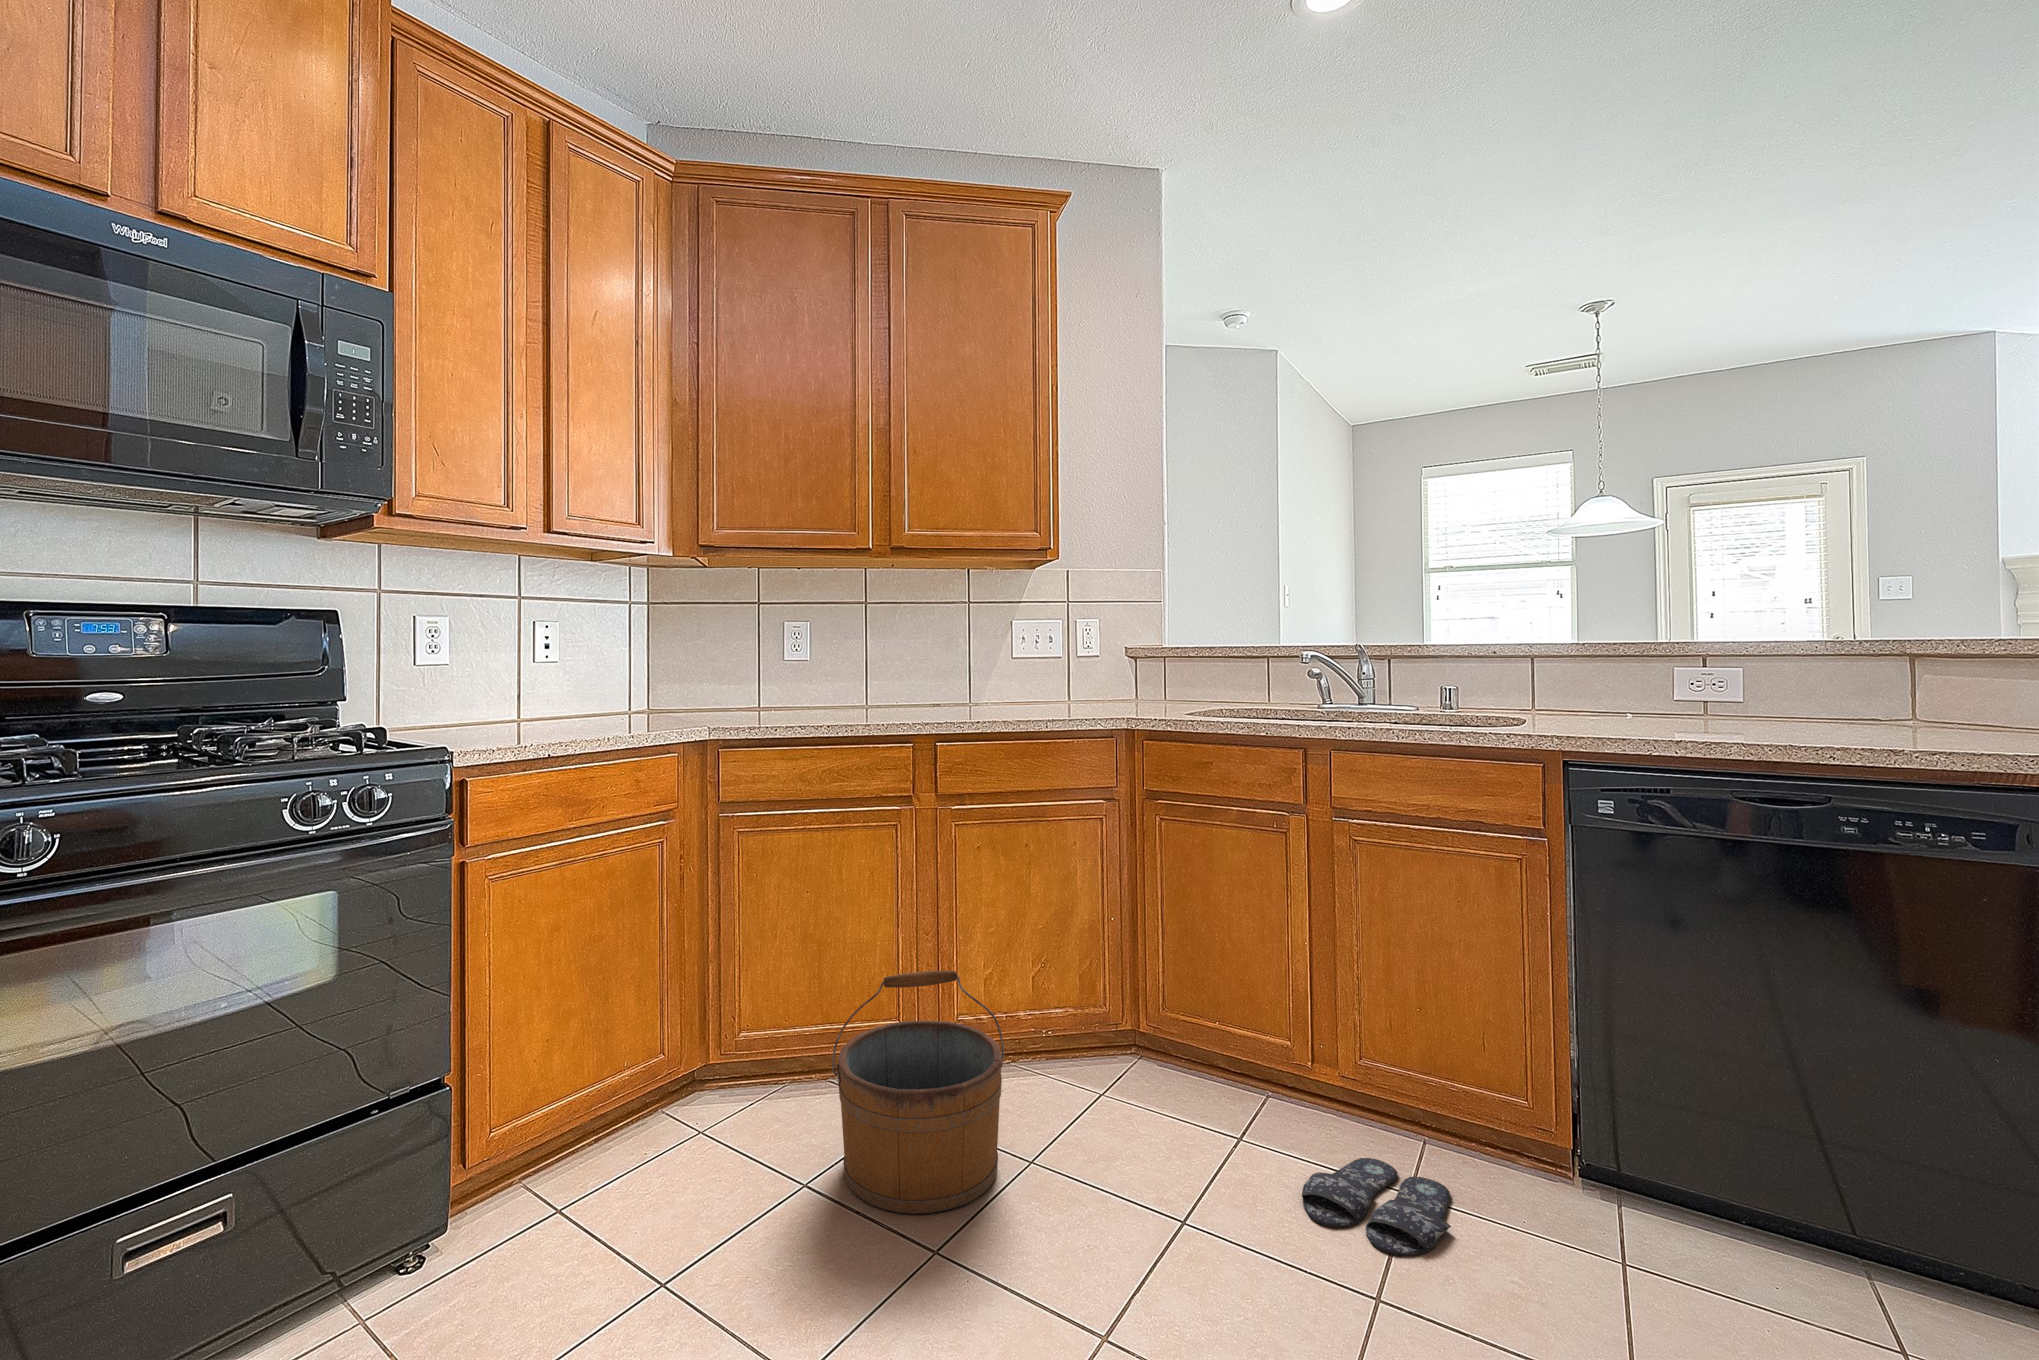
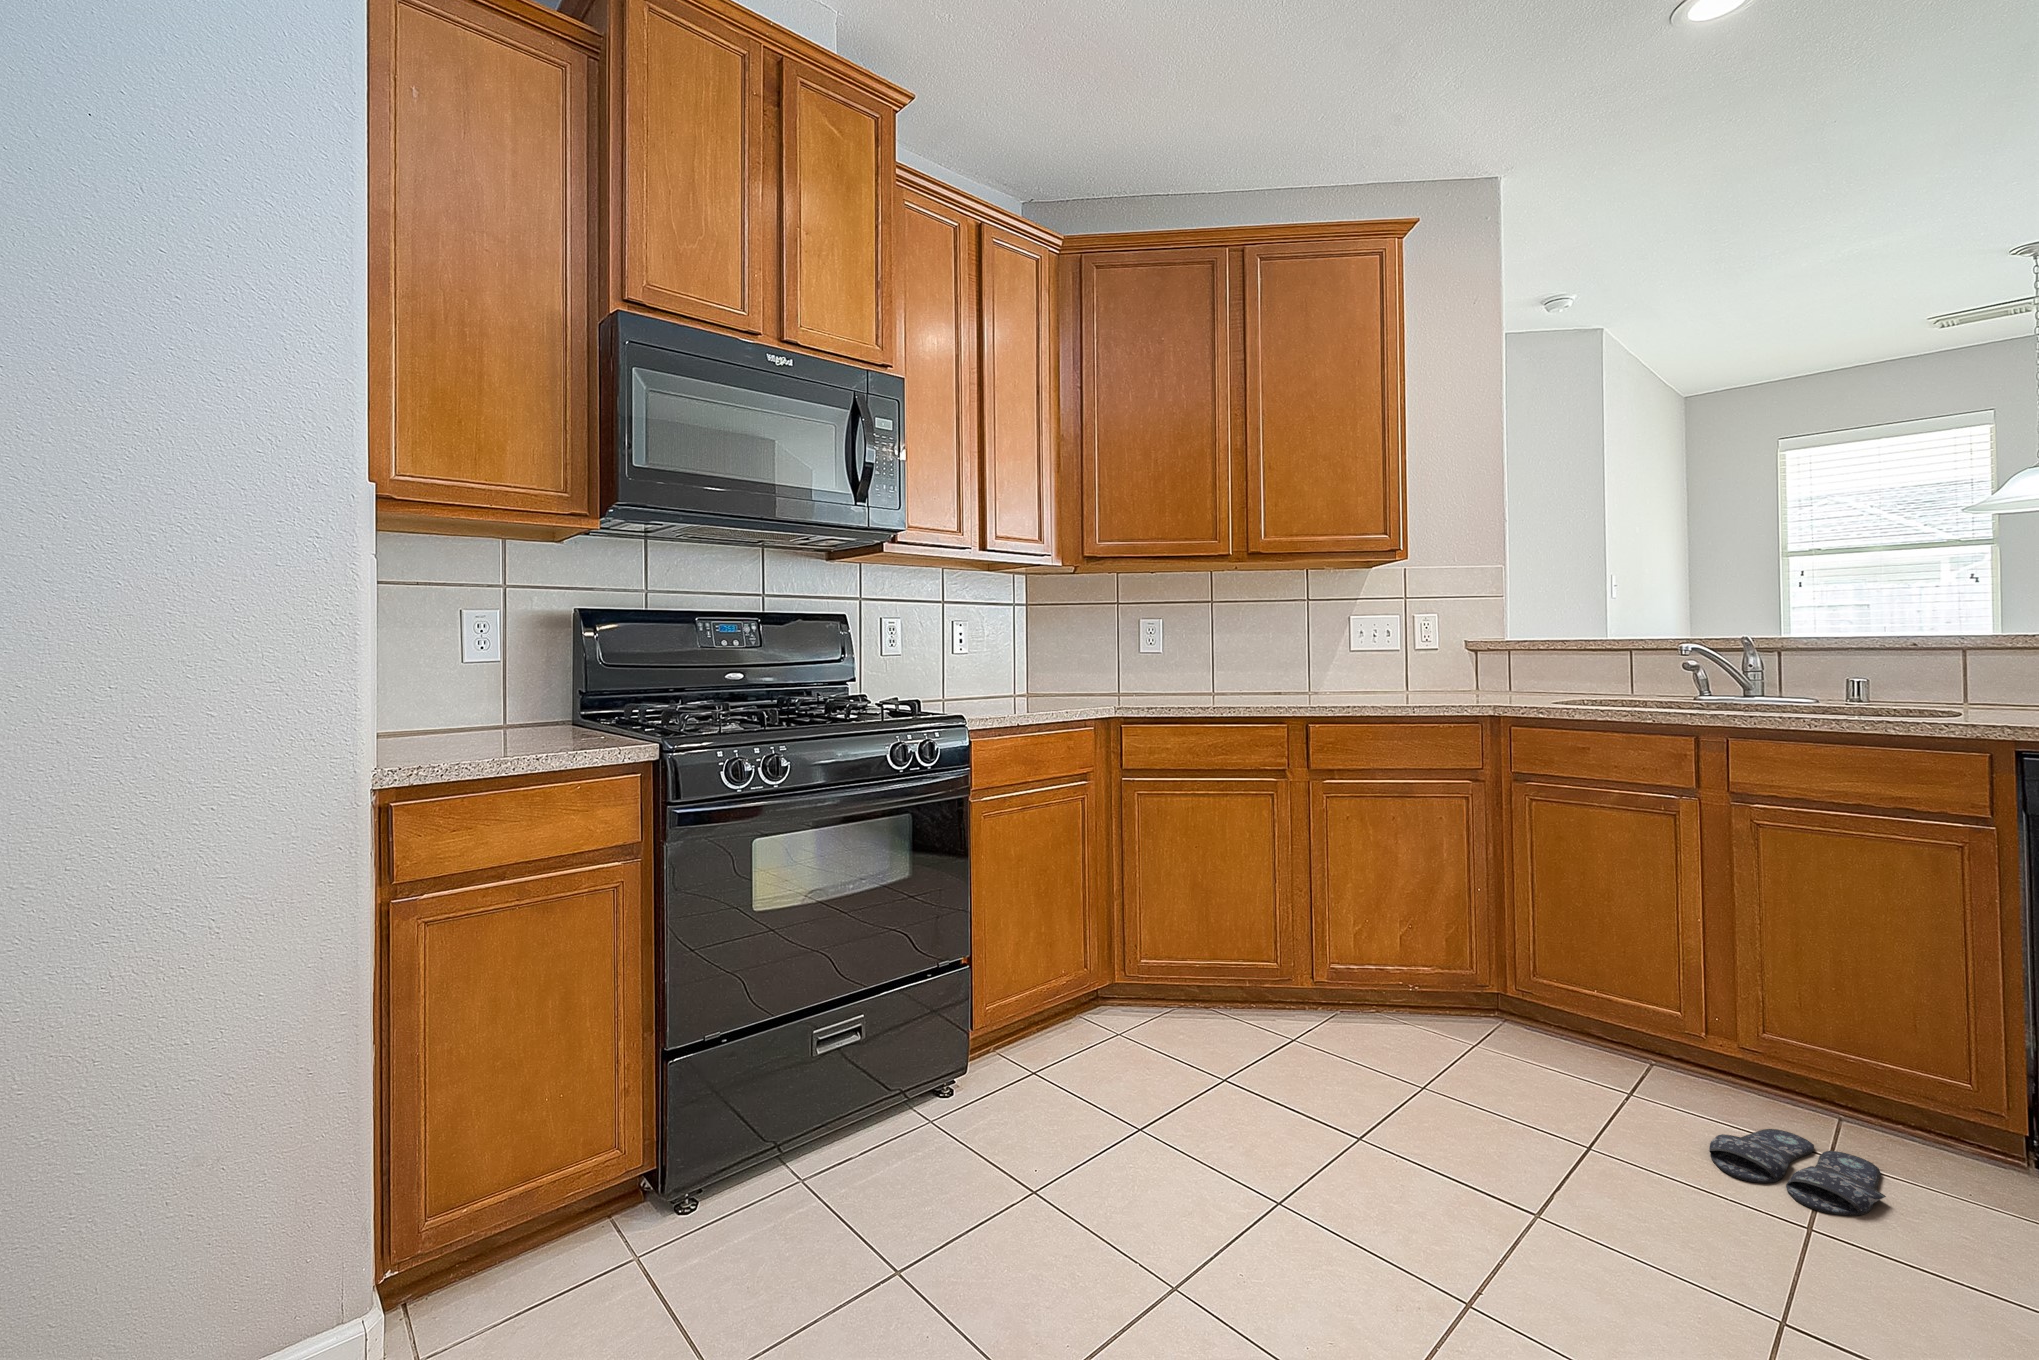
bucket: present [832,971,1004,1213] -> none [1240,919,1395,1120]

